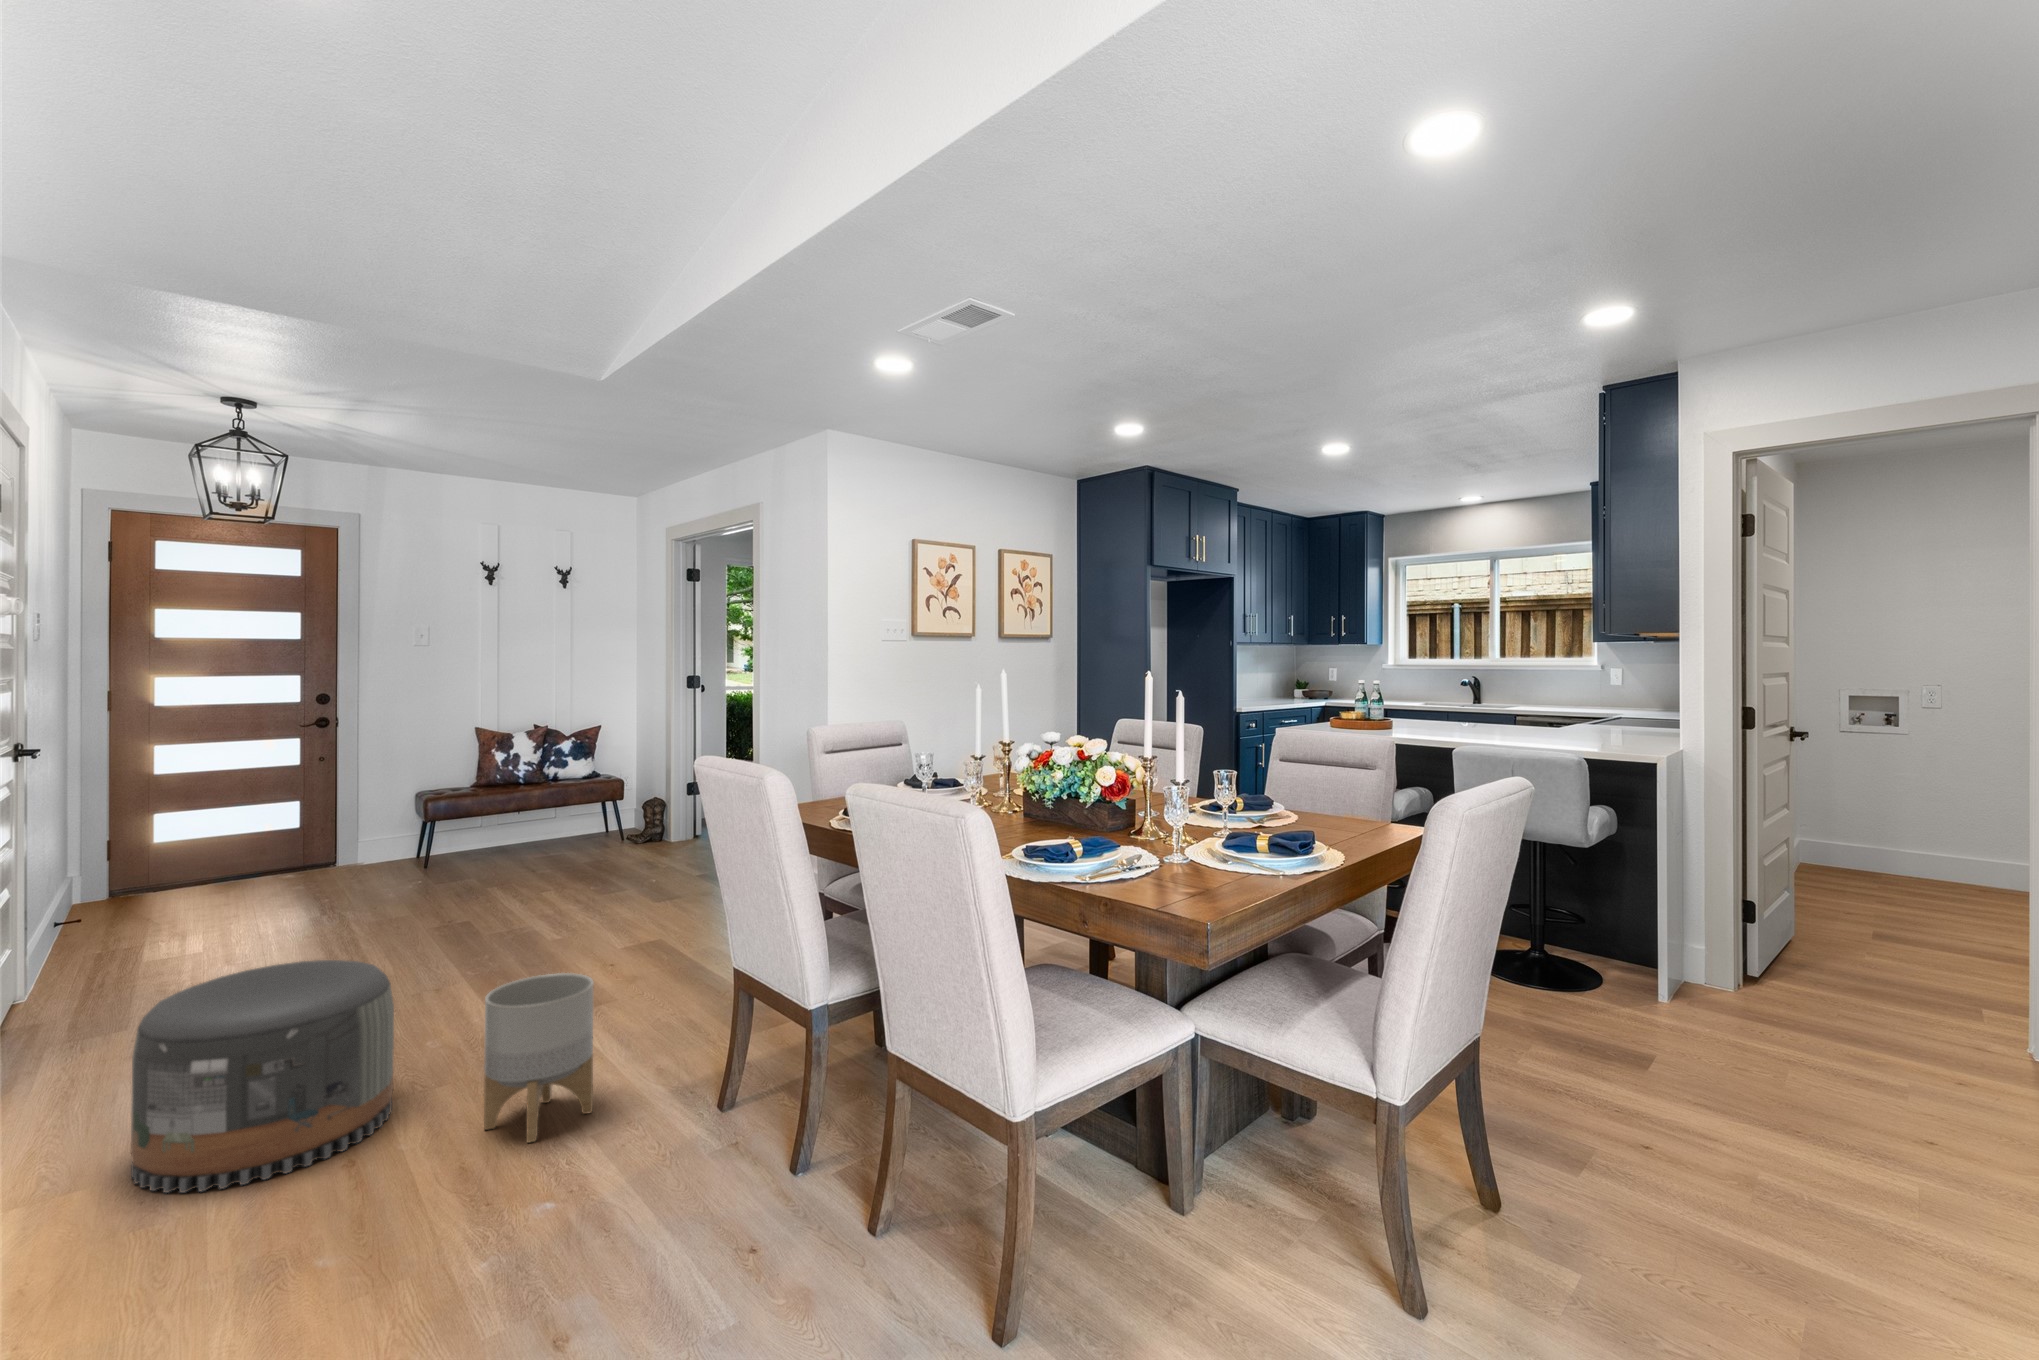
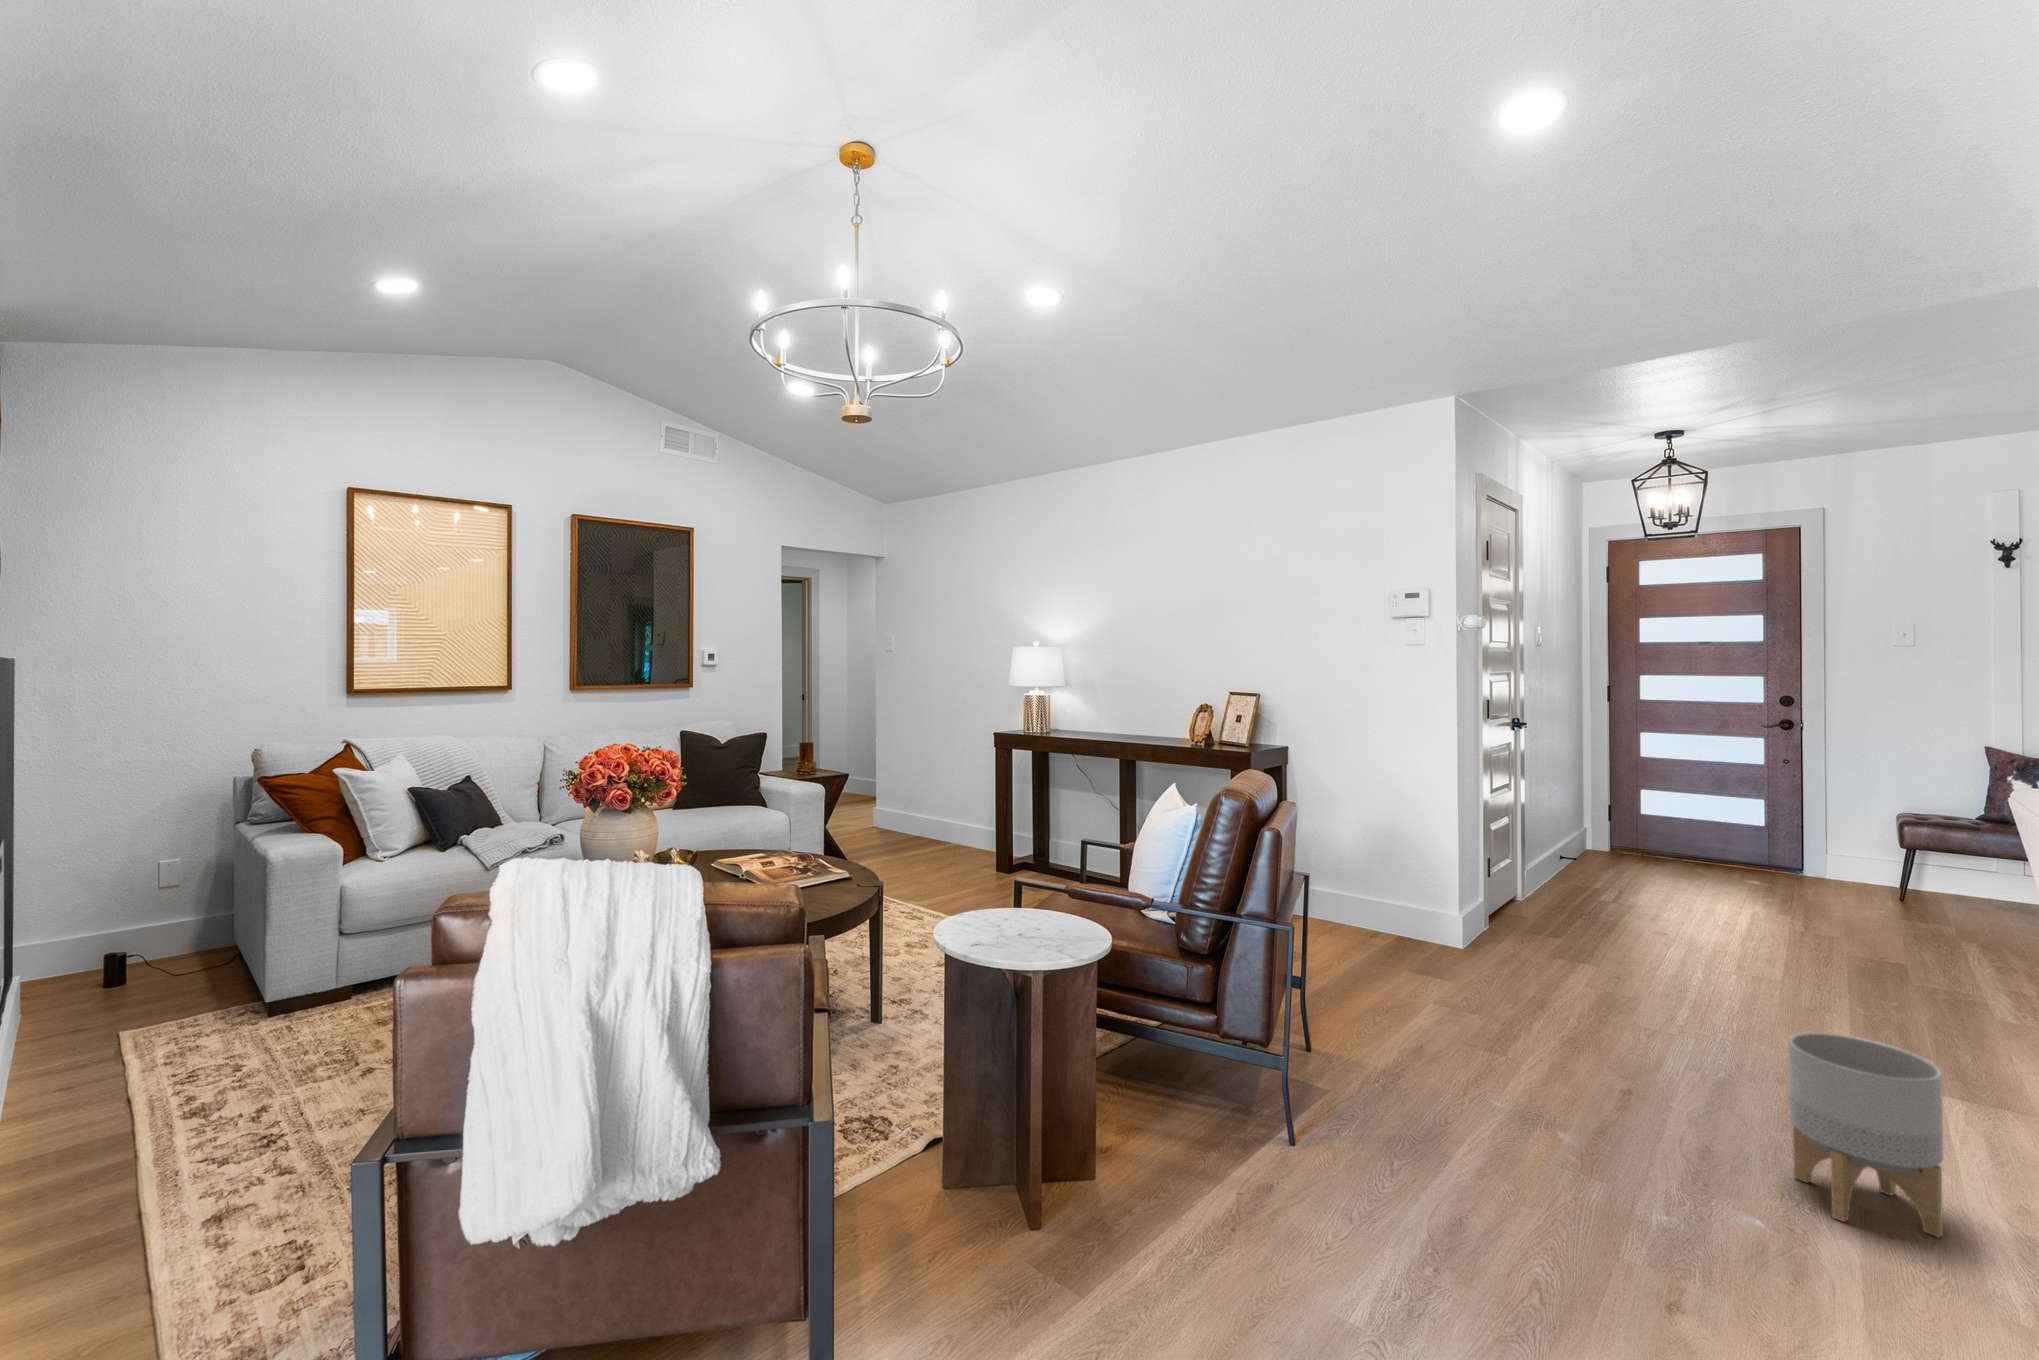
pouf: present [131,960,394,1193] -> none [1510,926,1720,1120]

